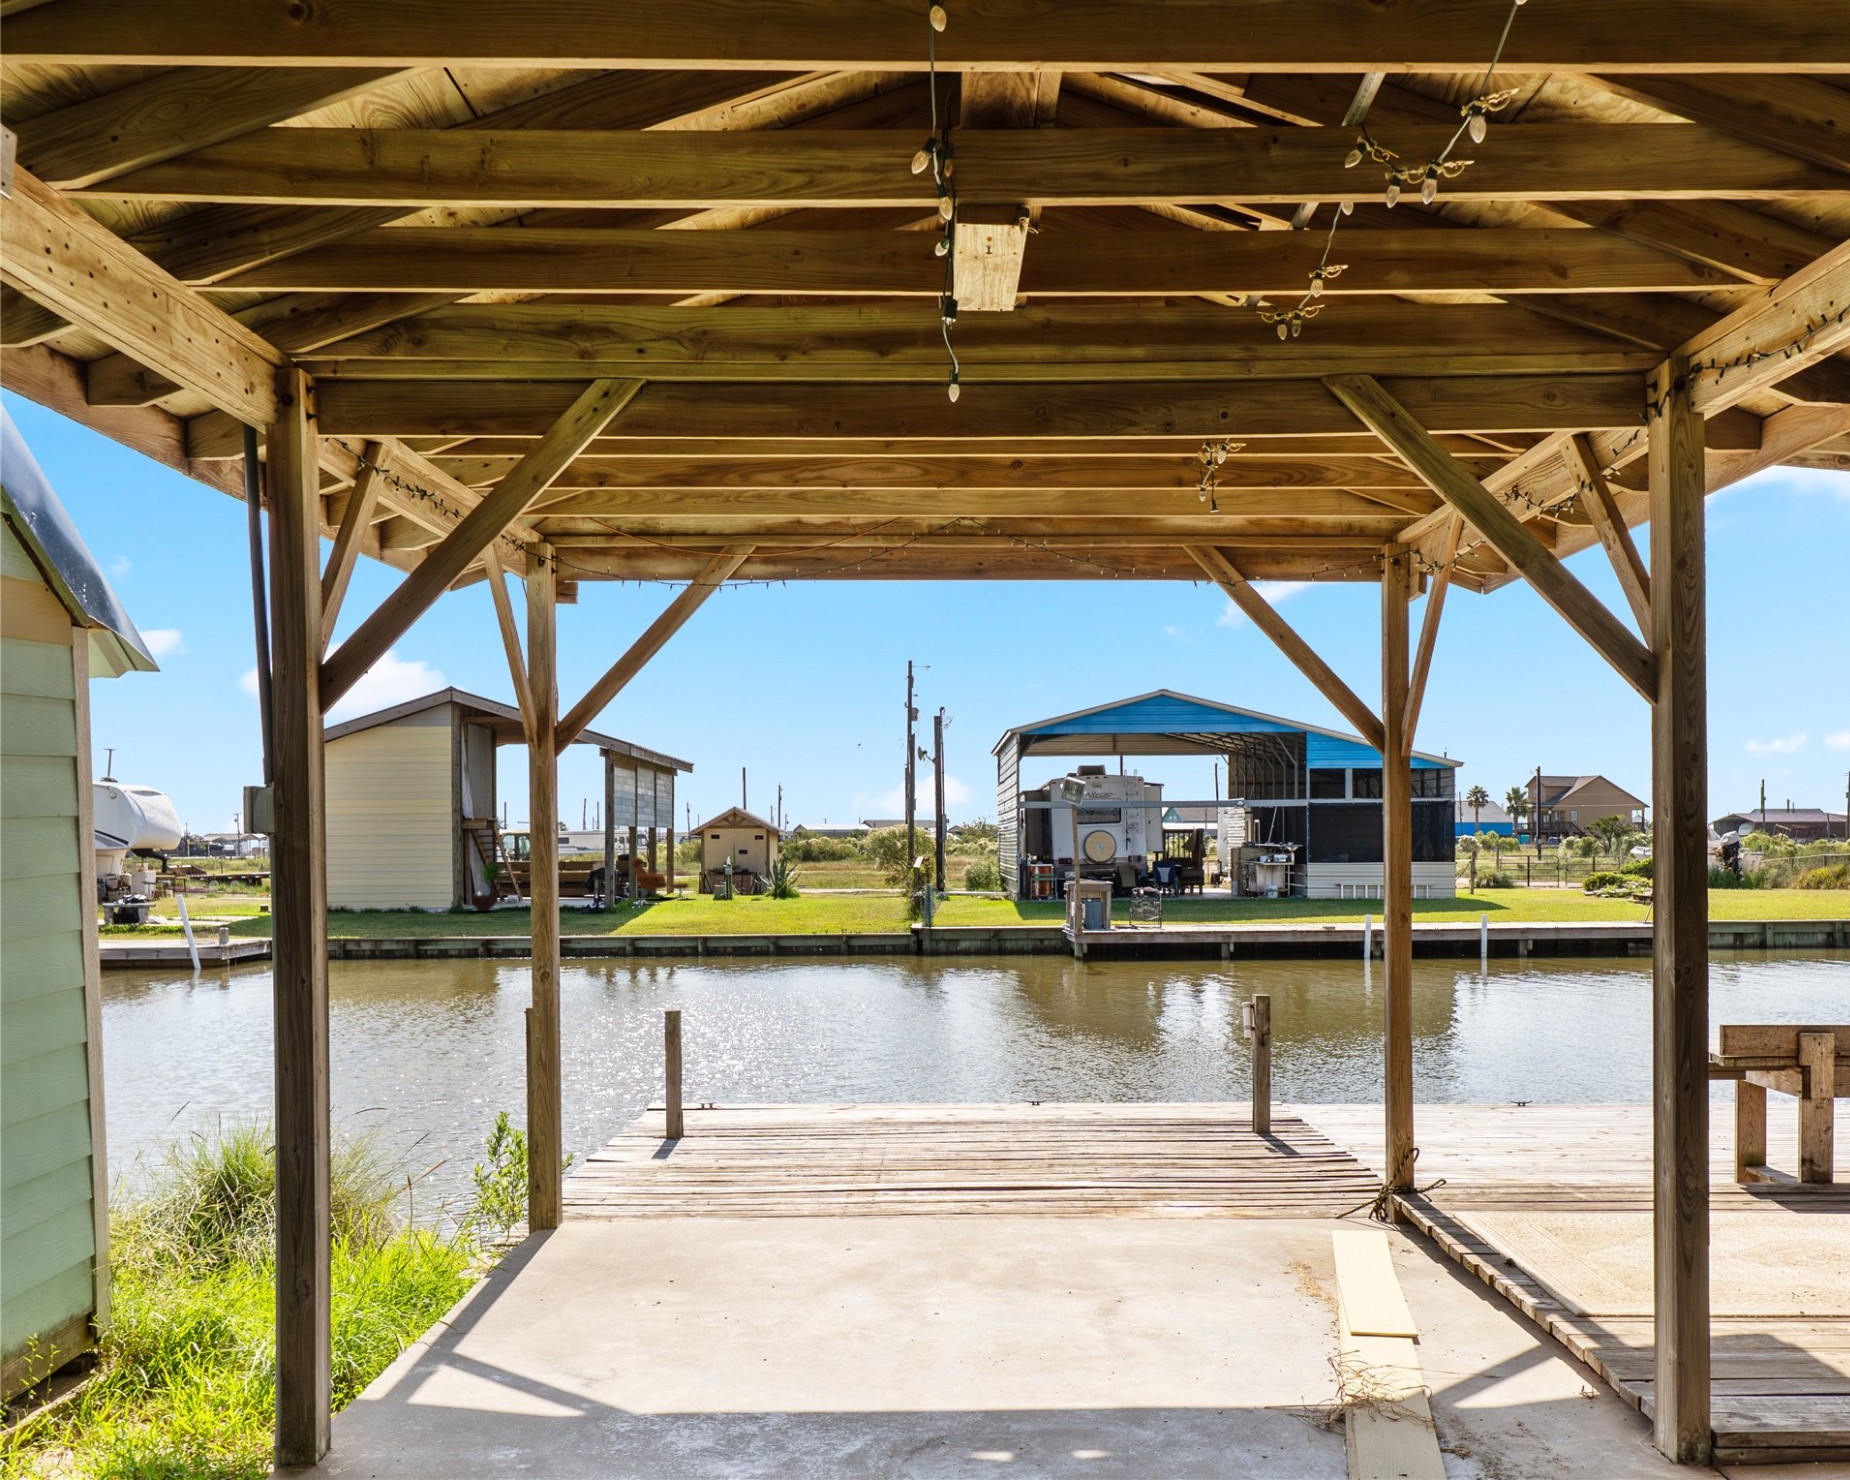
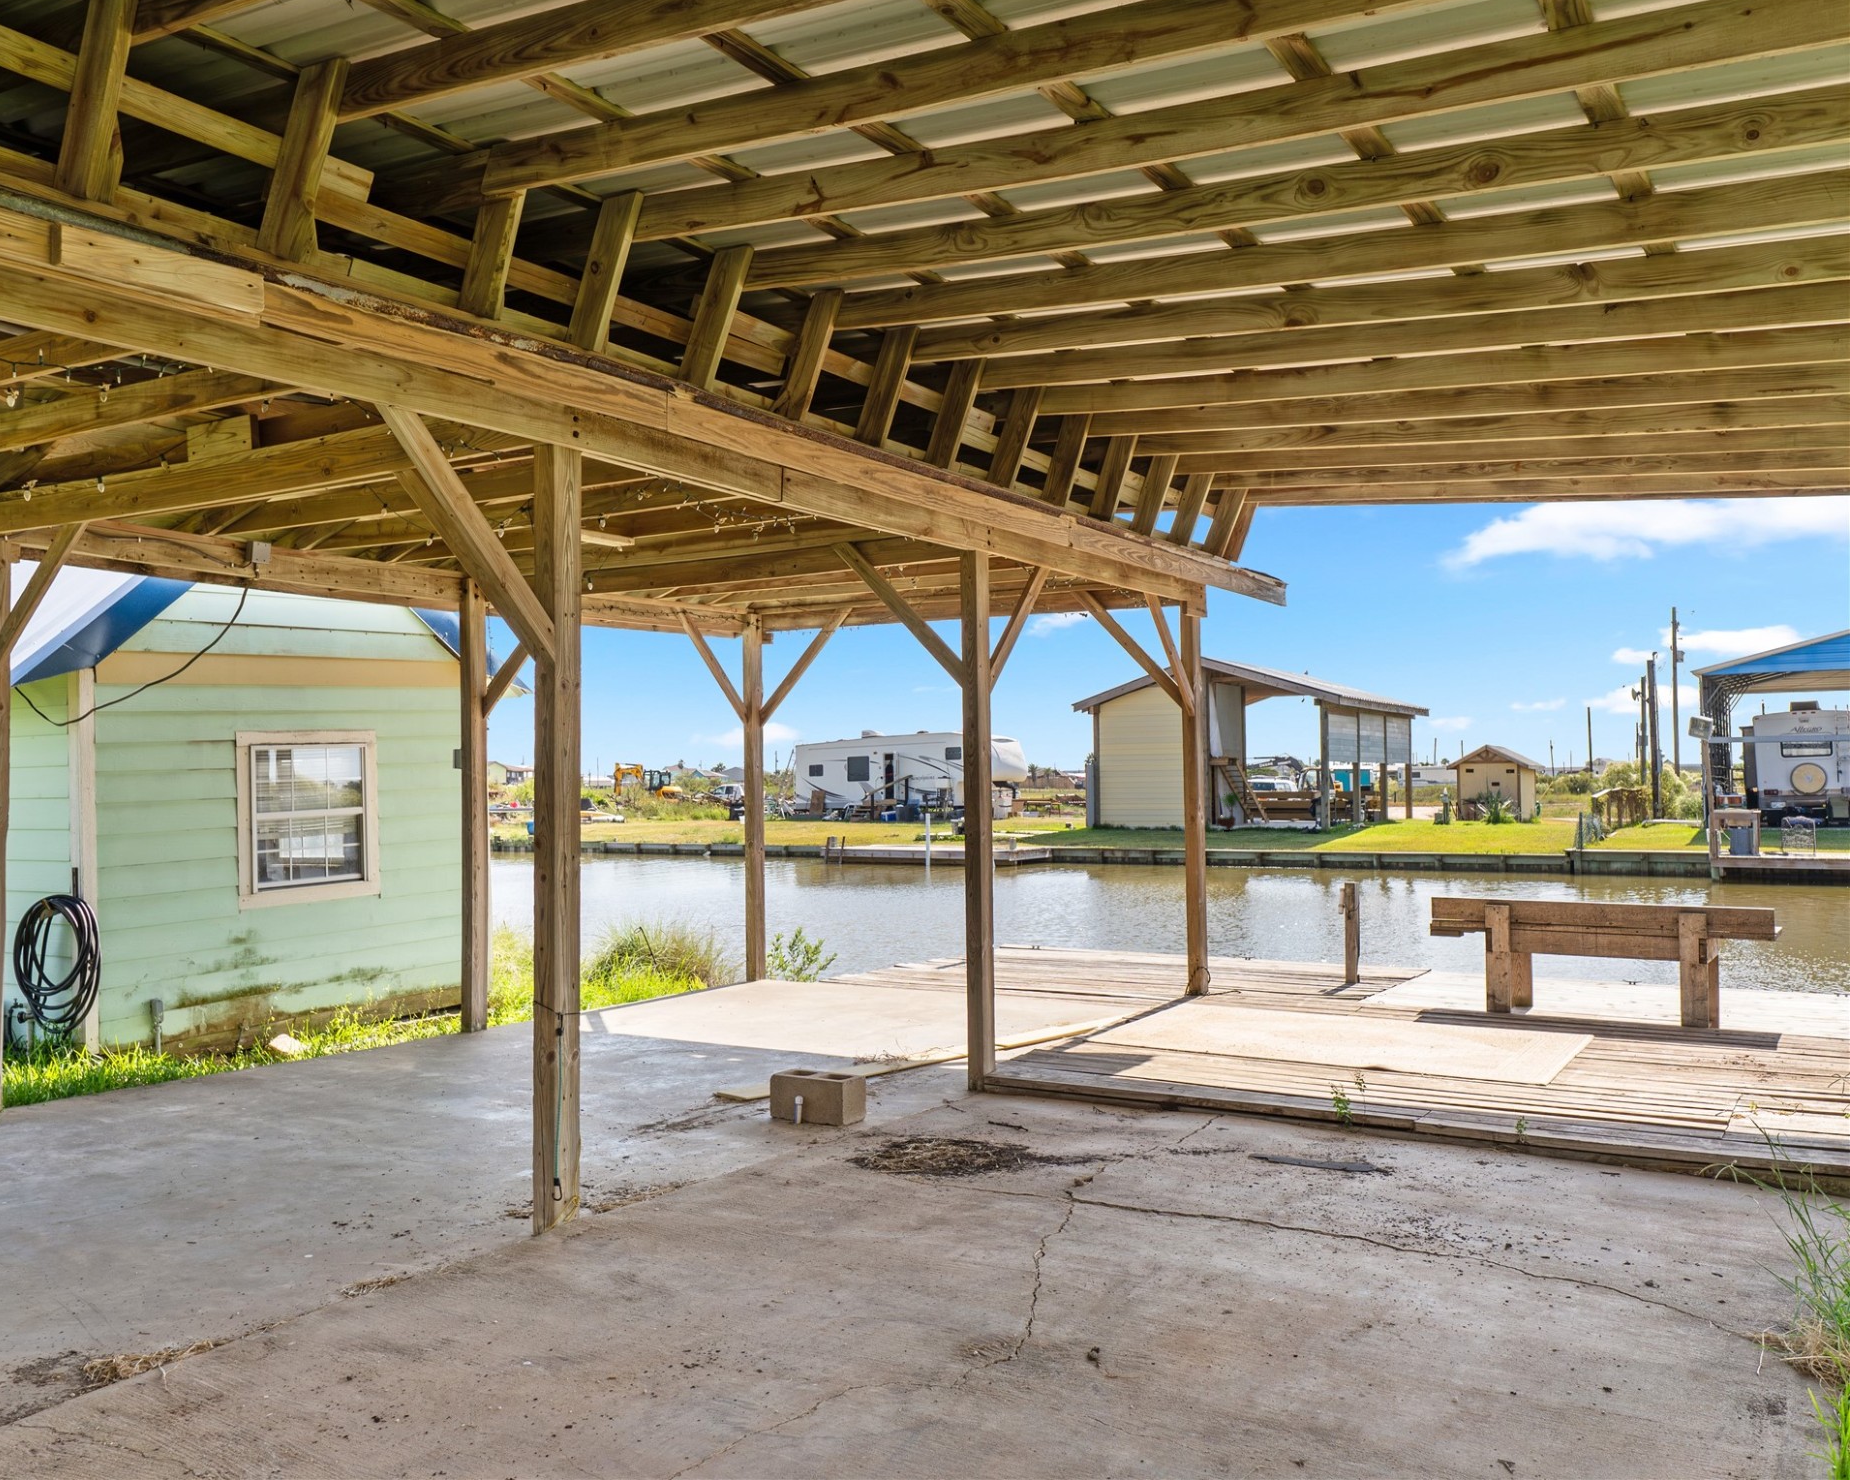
lounge chair: present [632,857,688,898] -> none [1351,788,1402,824]

